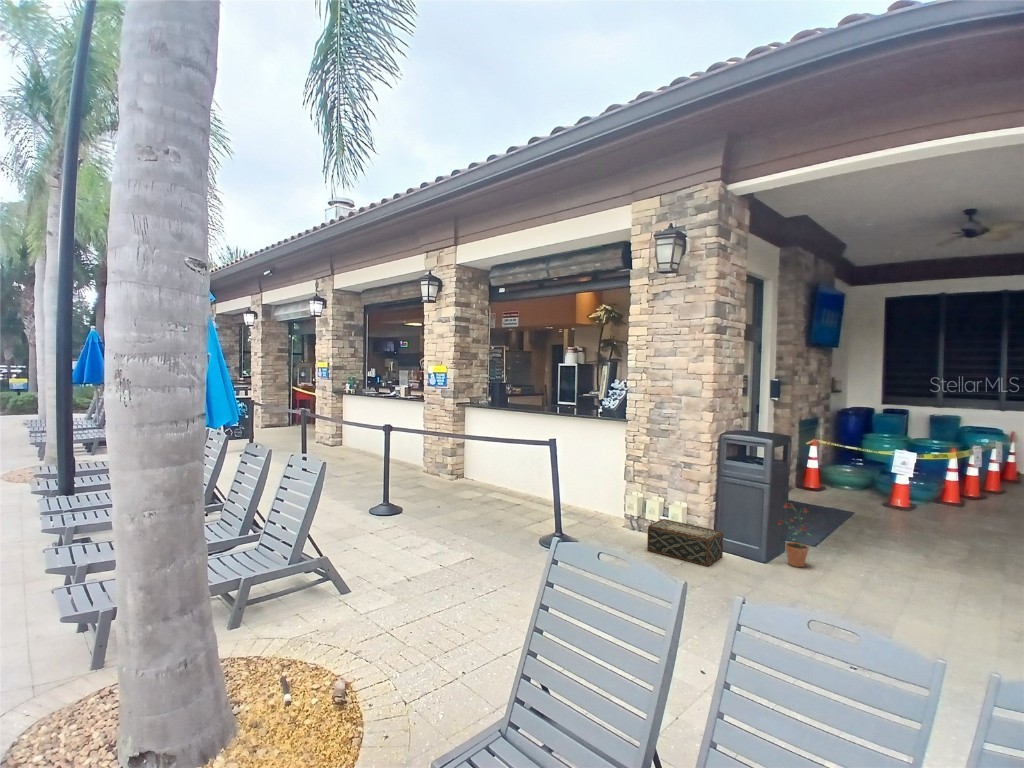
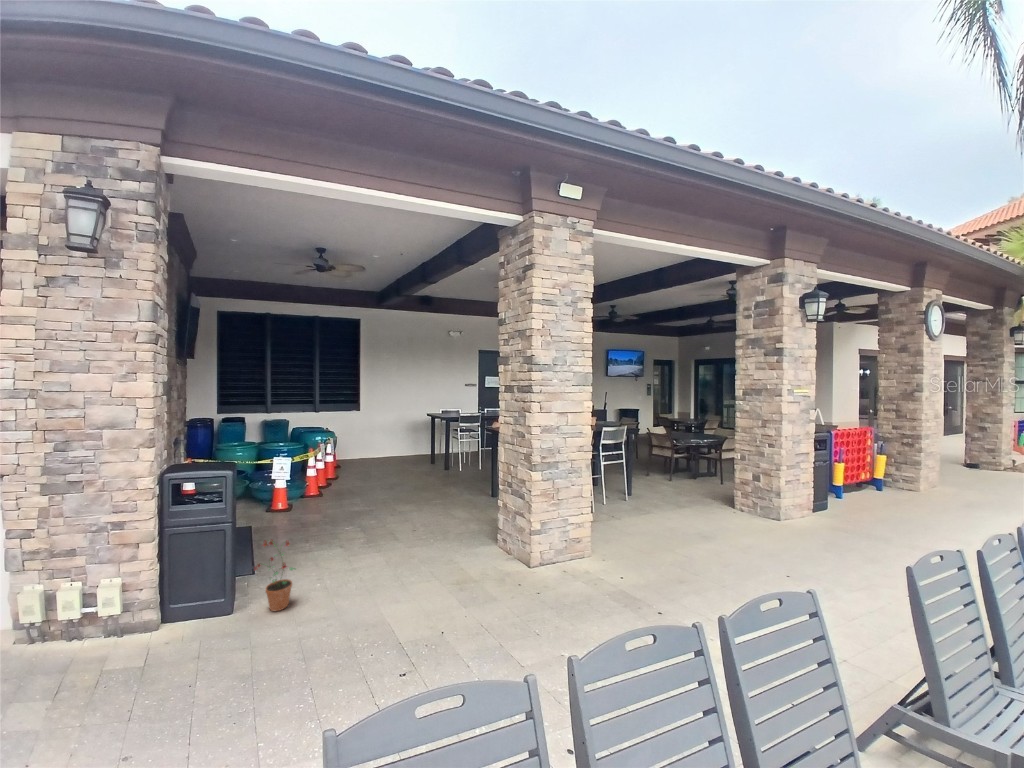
woven basket: present [647,519,723,566] -> none [24,605,177,686]

